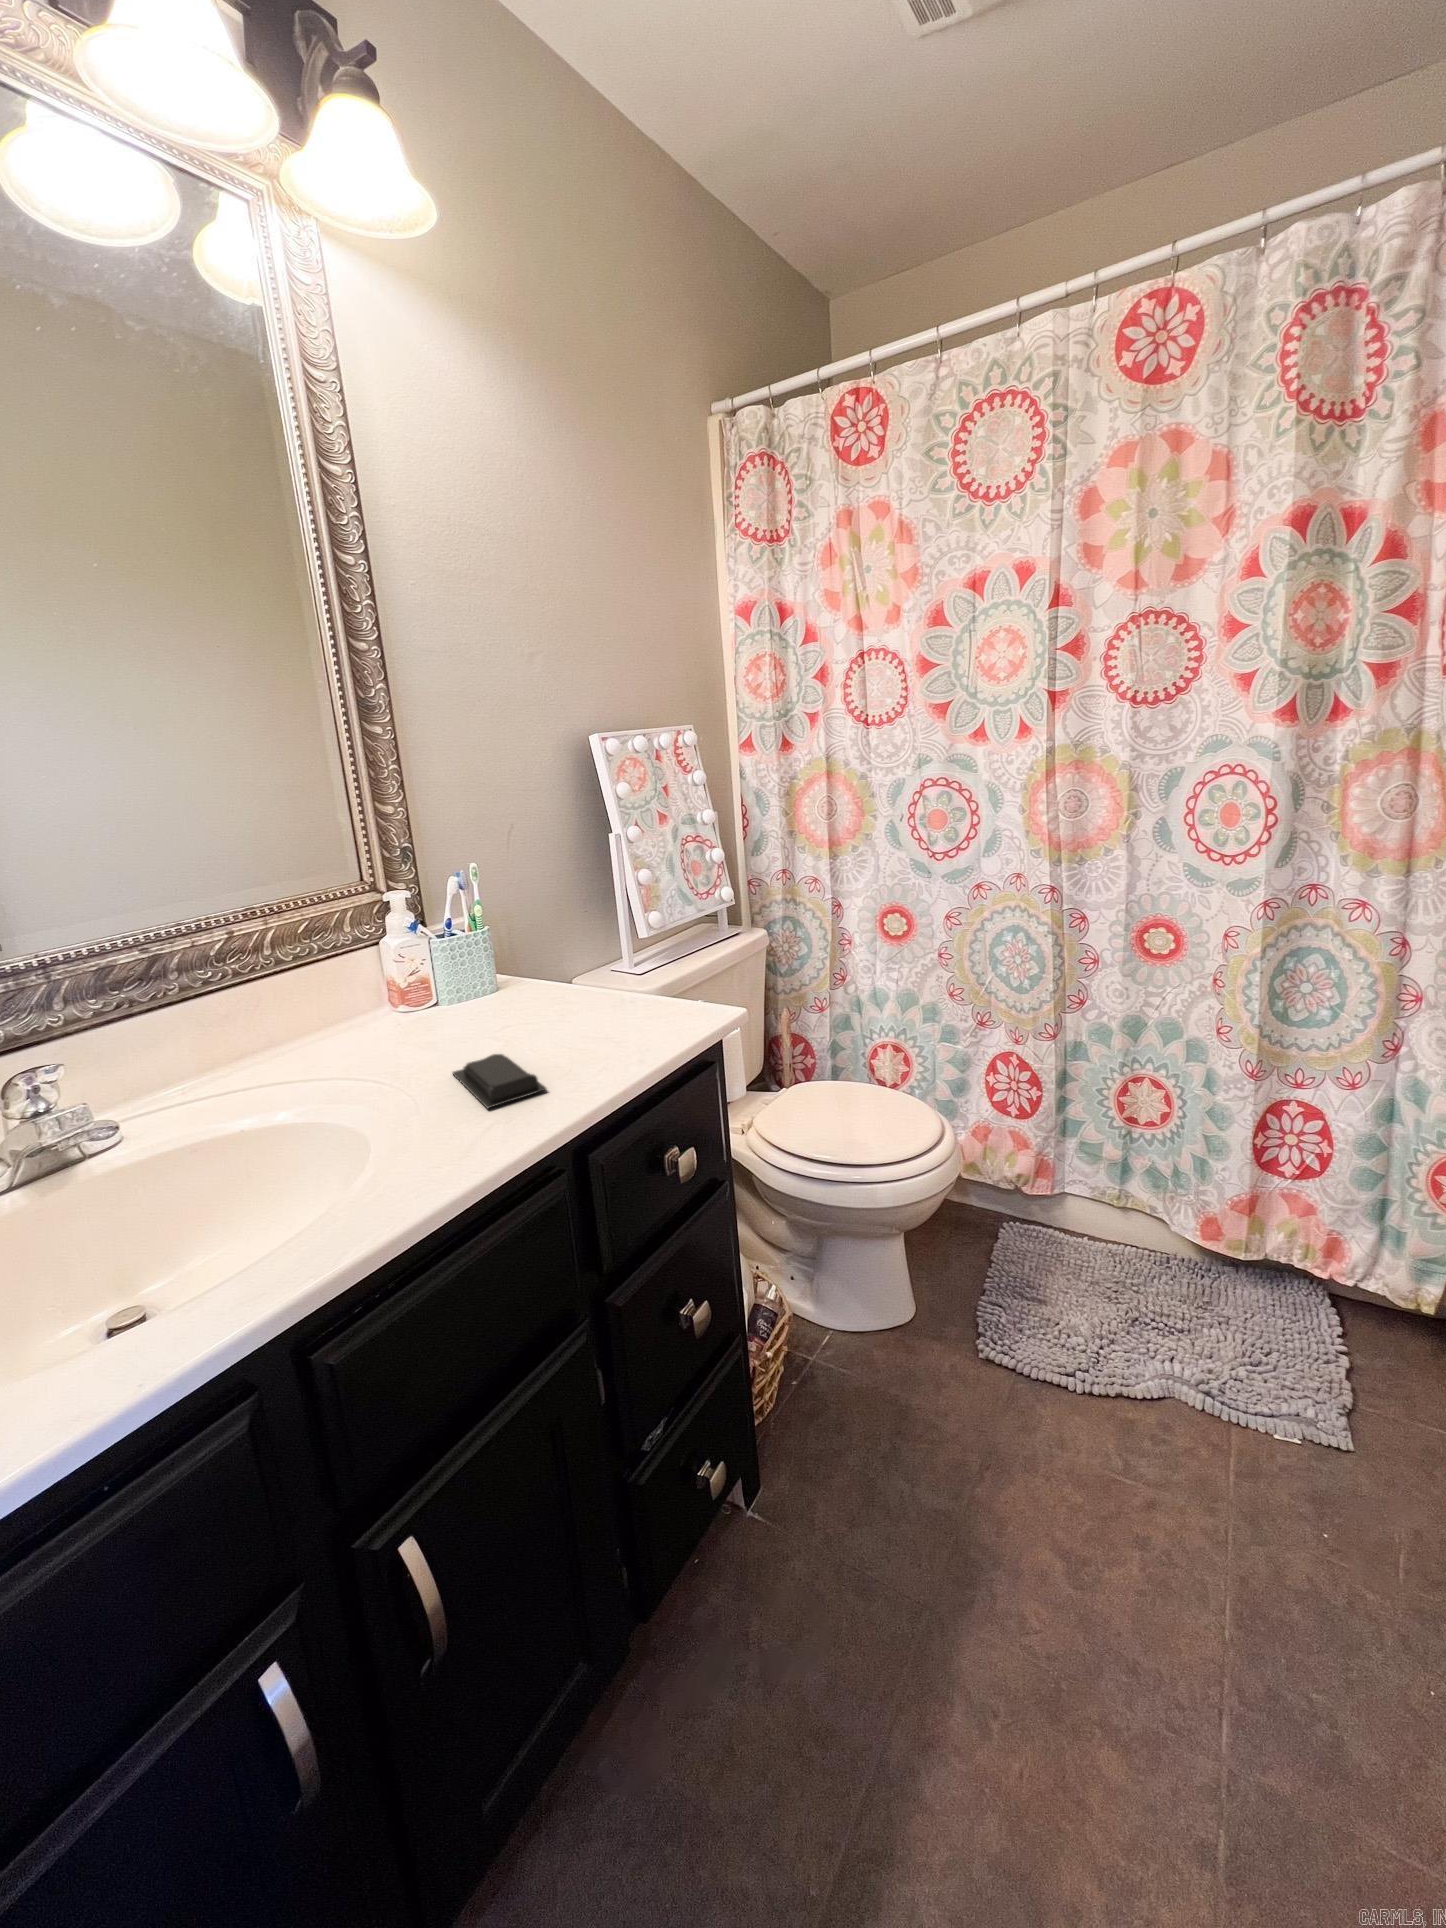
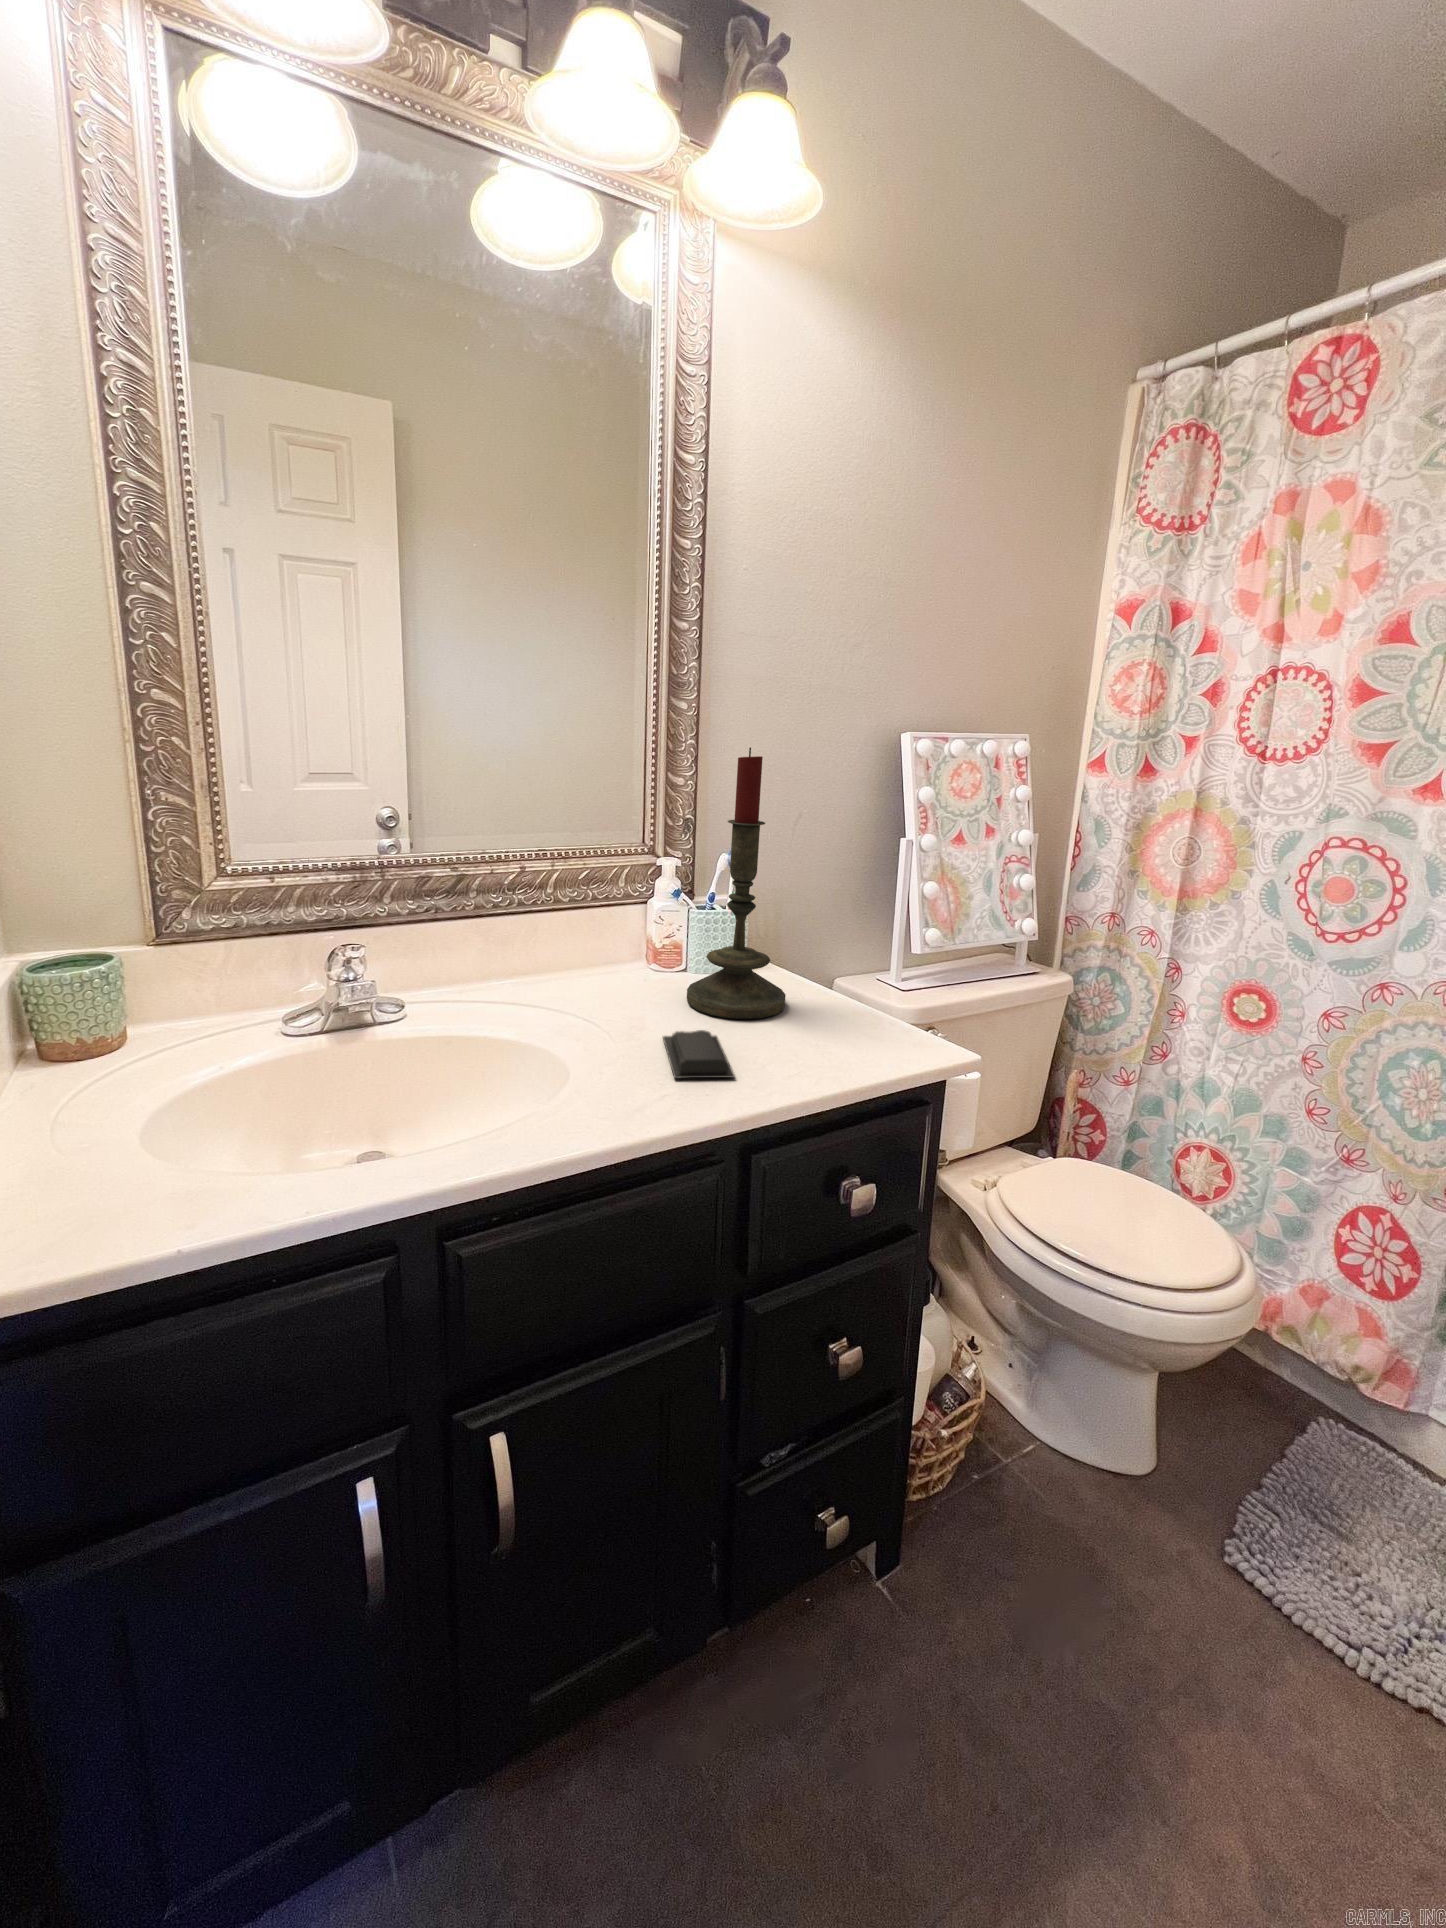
candle: none [455,762,558,1039] -> present [687,748,786,1019]

